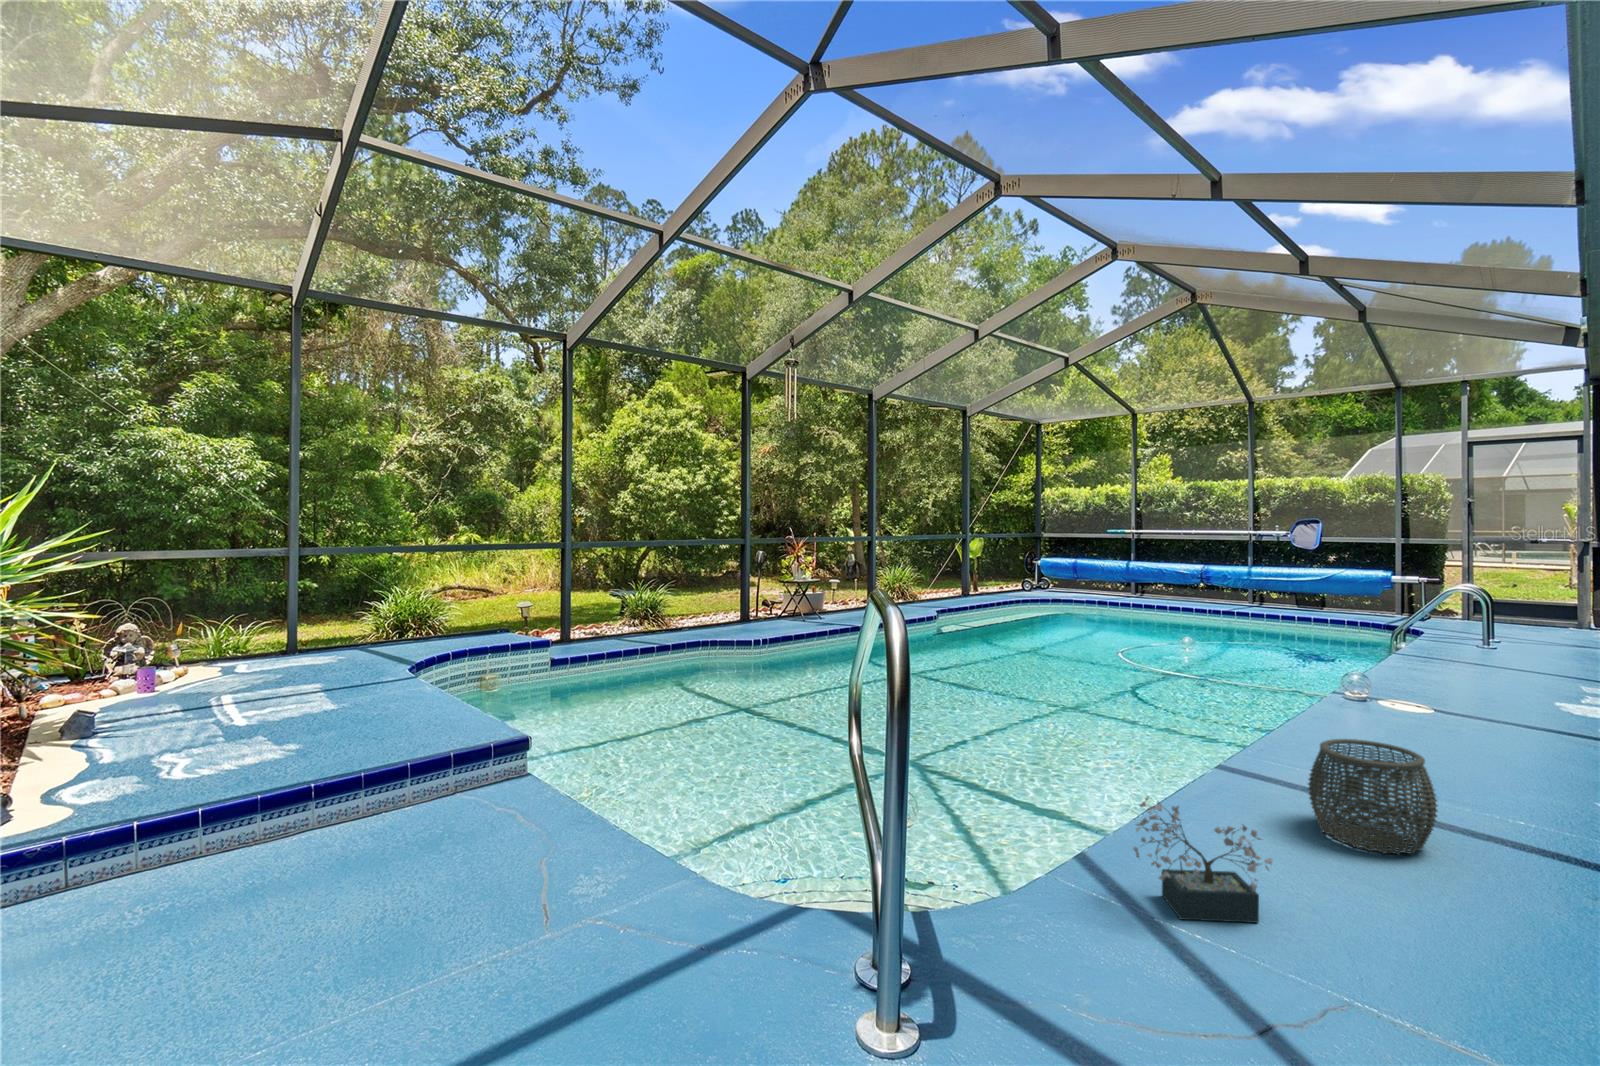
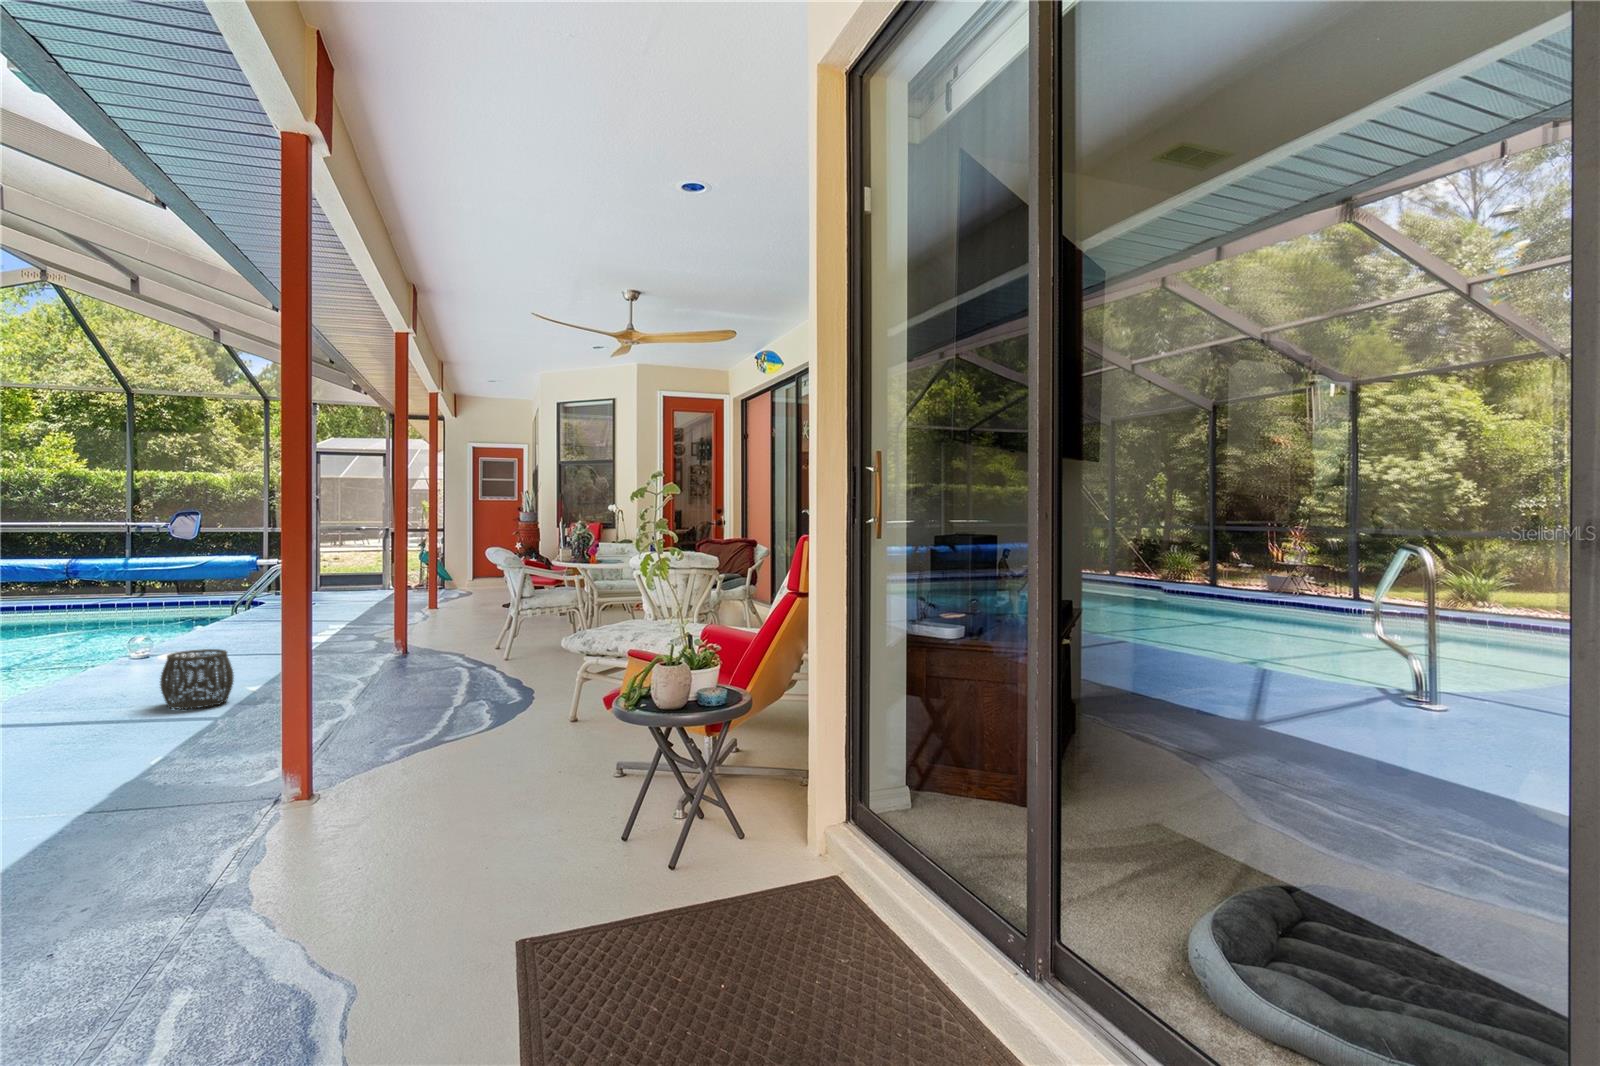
decorative plant: present [1134,797,1272,923] -> none [34,693,131,757]

